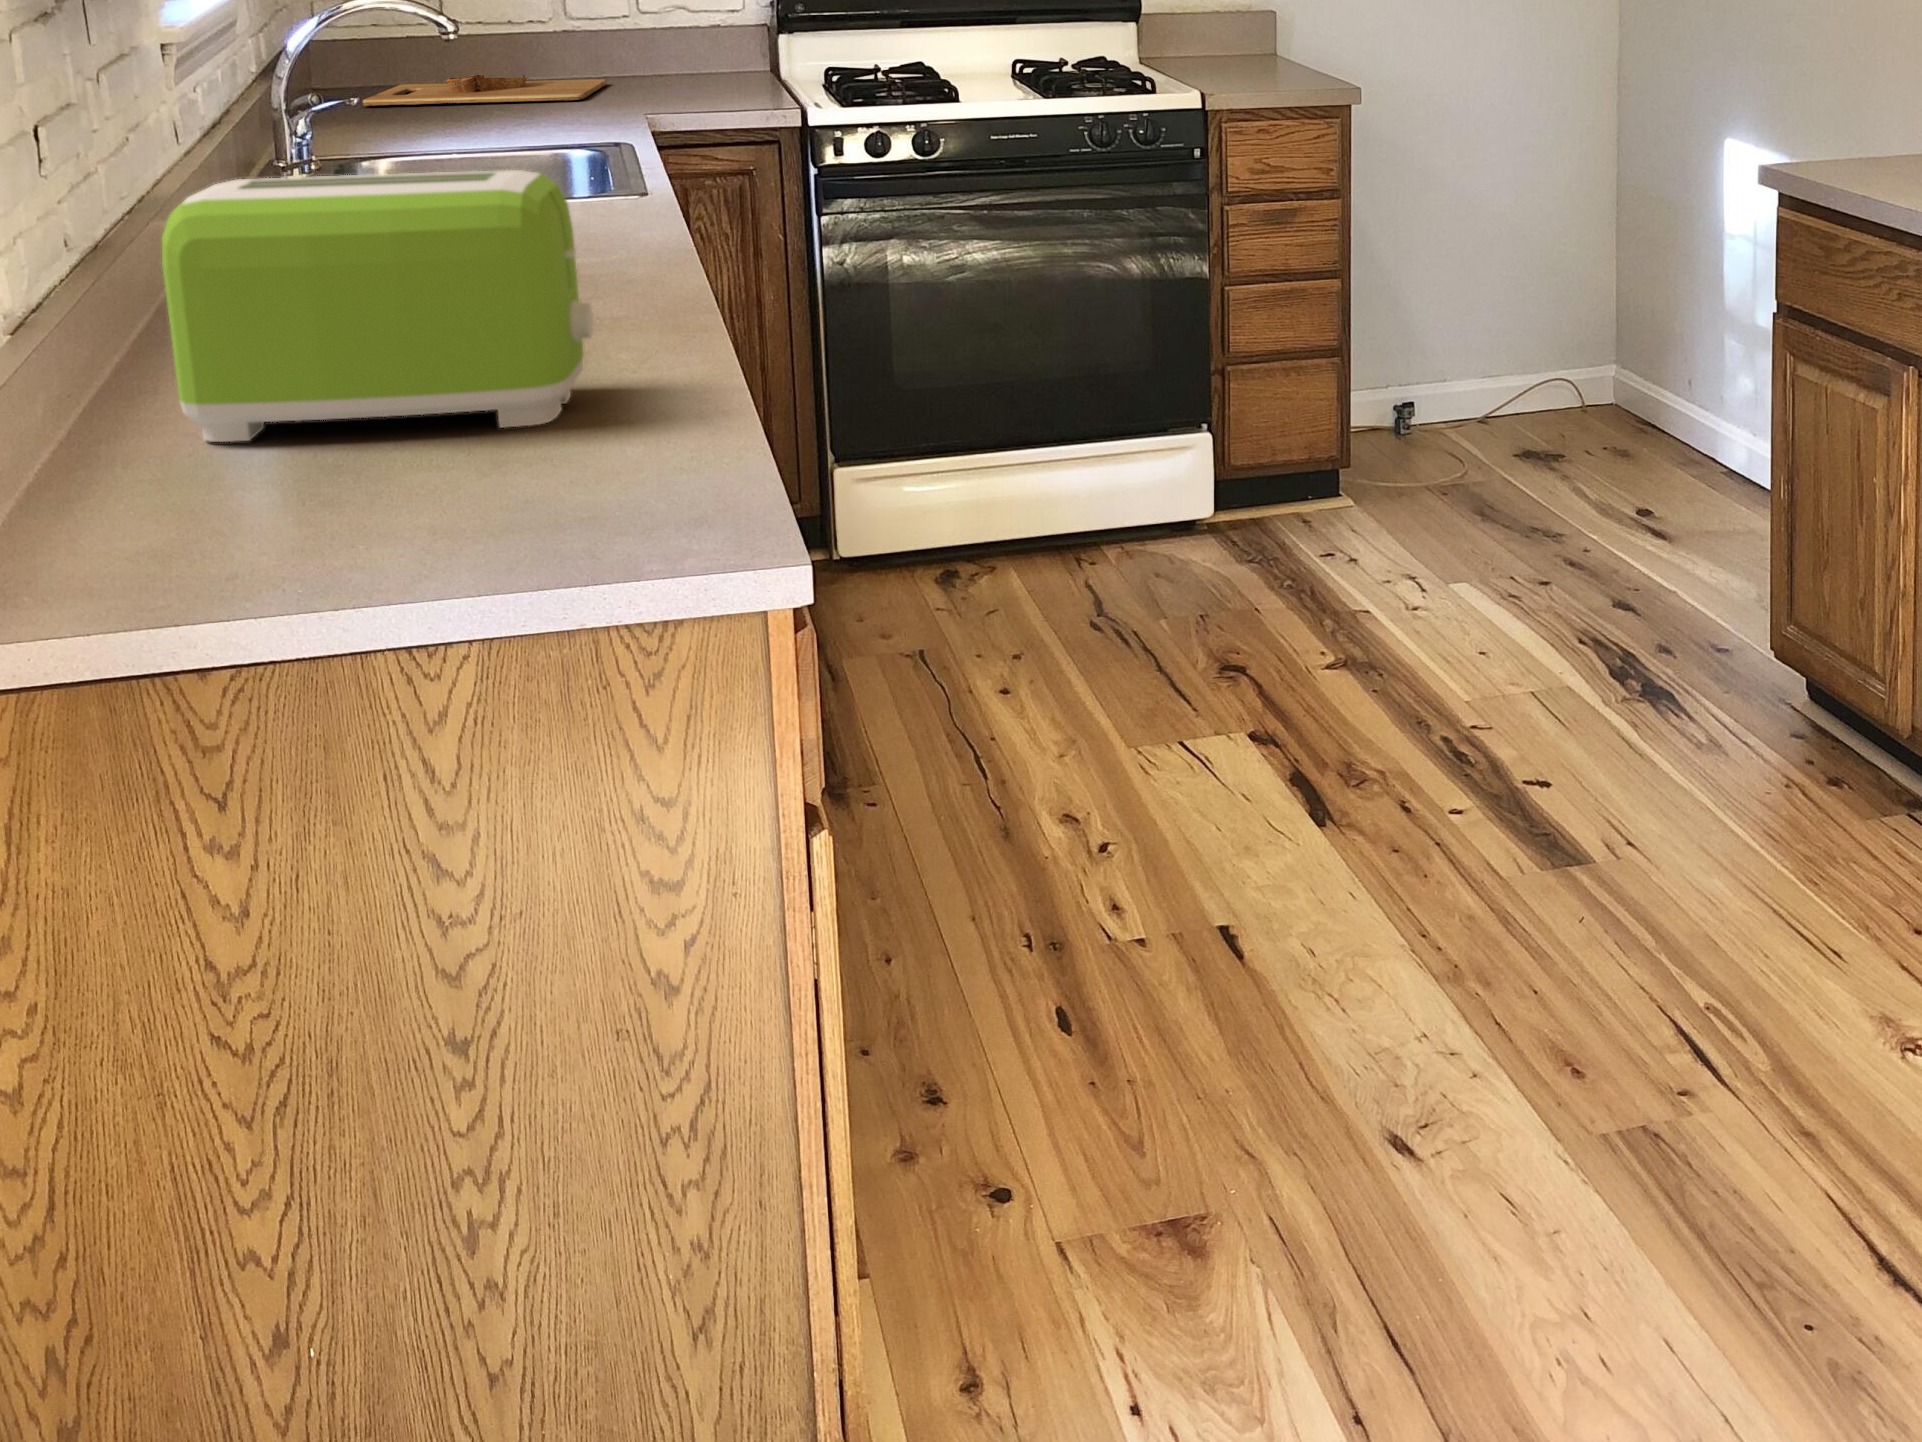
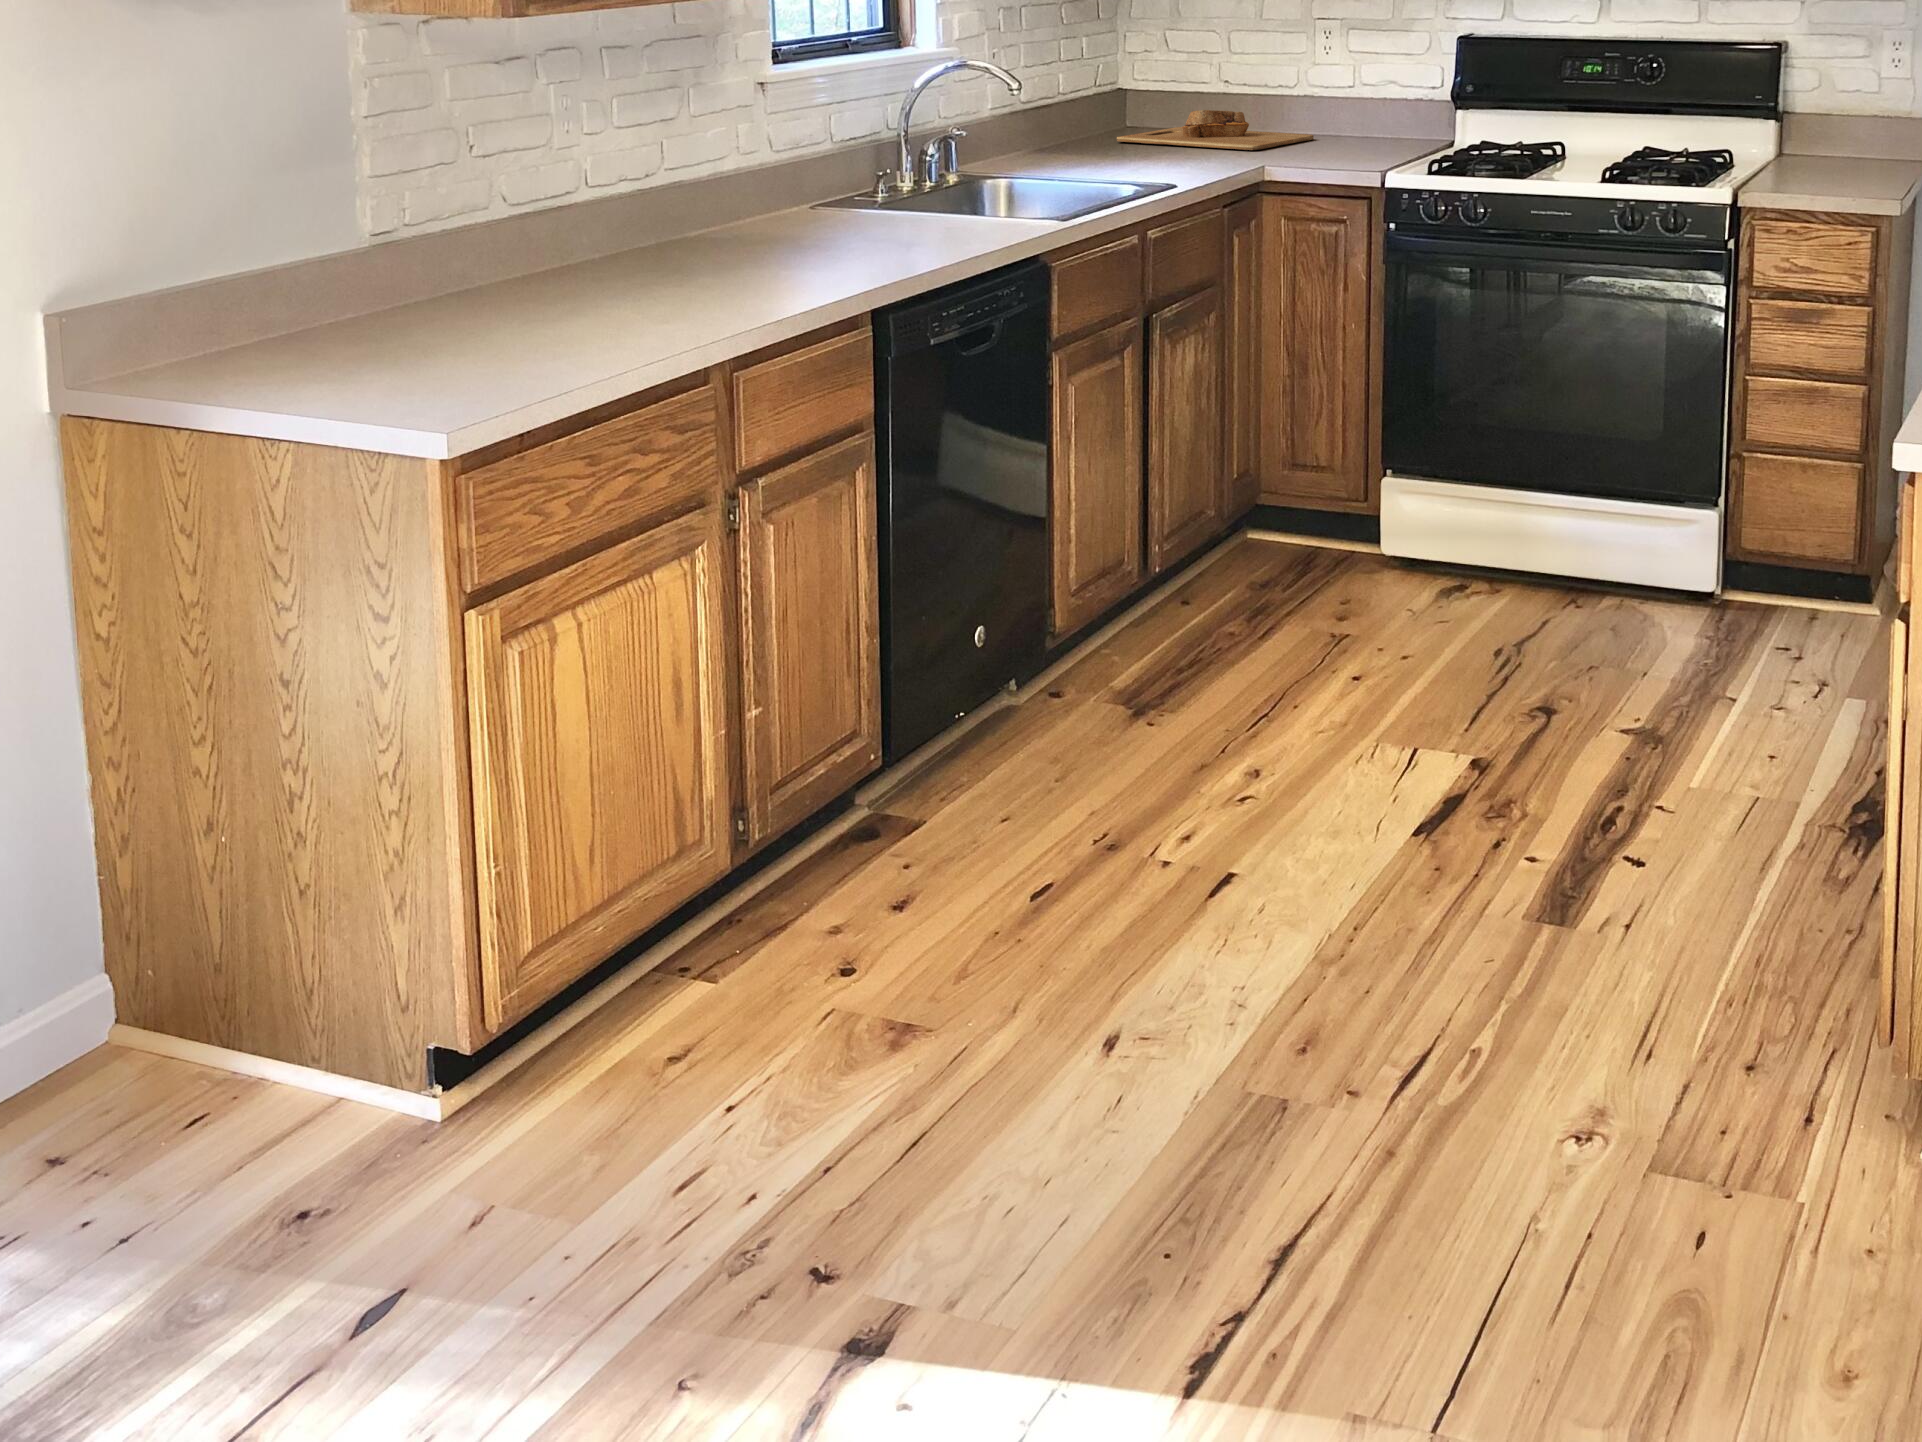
toaster: present [162,170,593,442] -> none [428,181,649,348]

